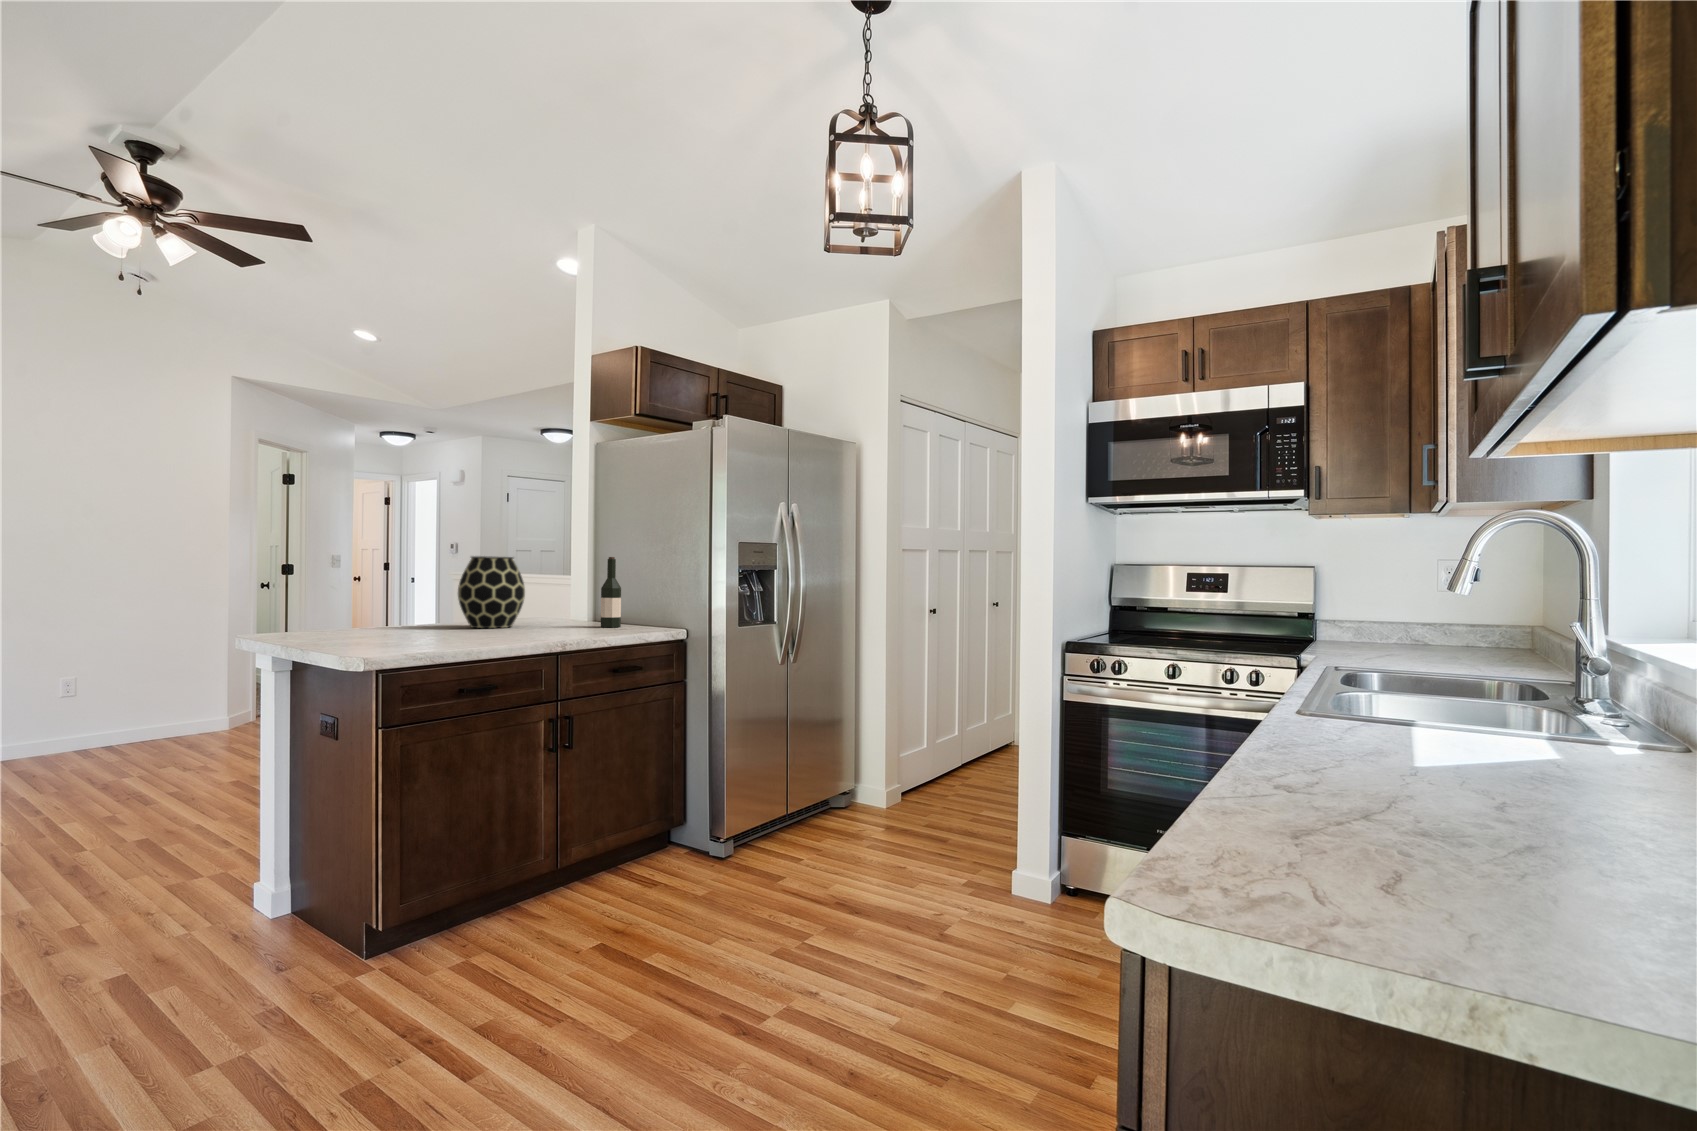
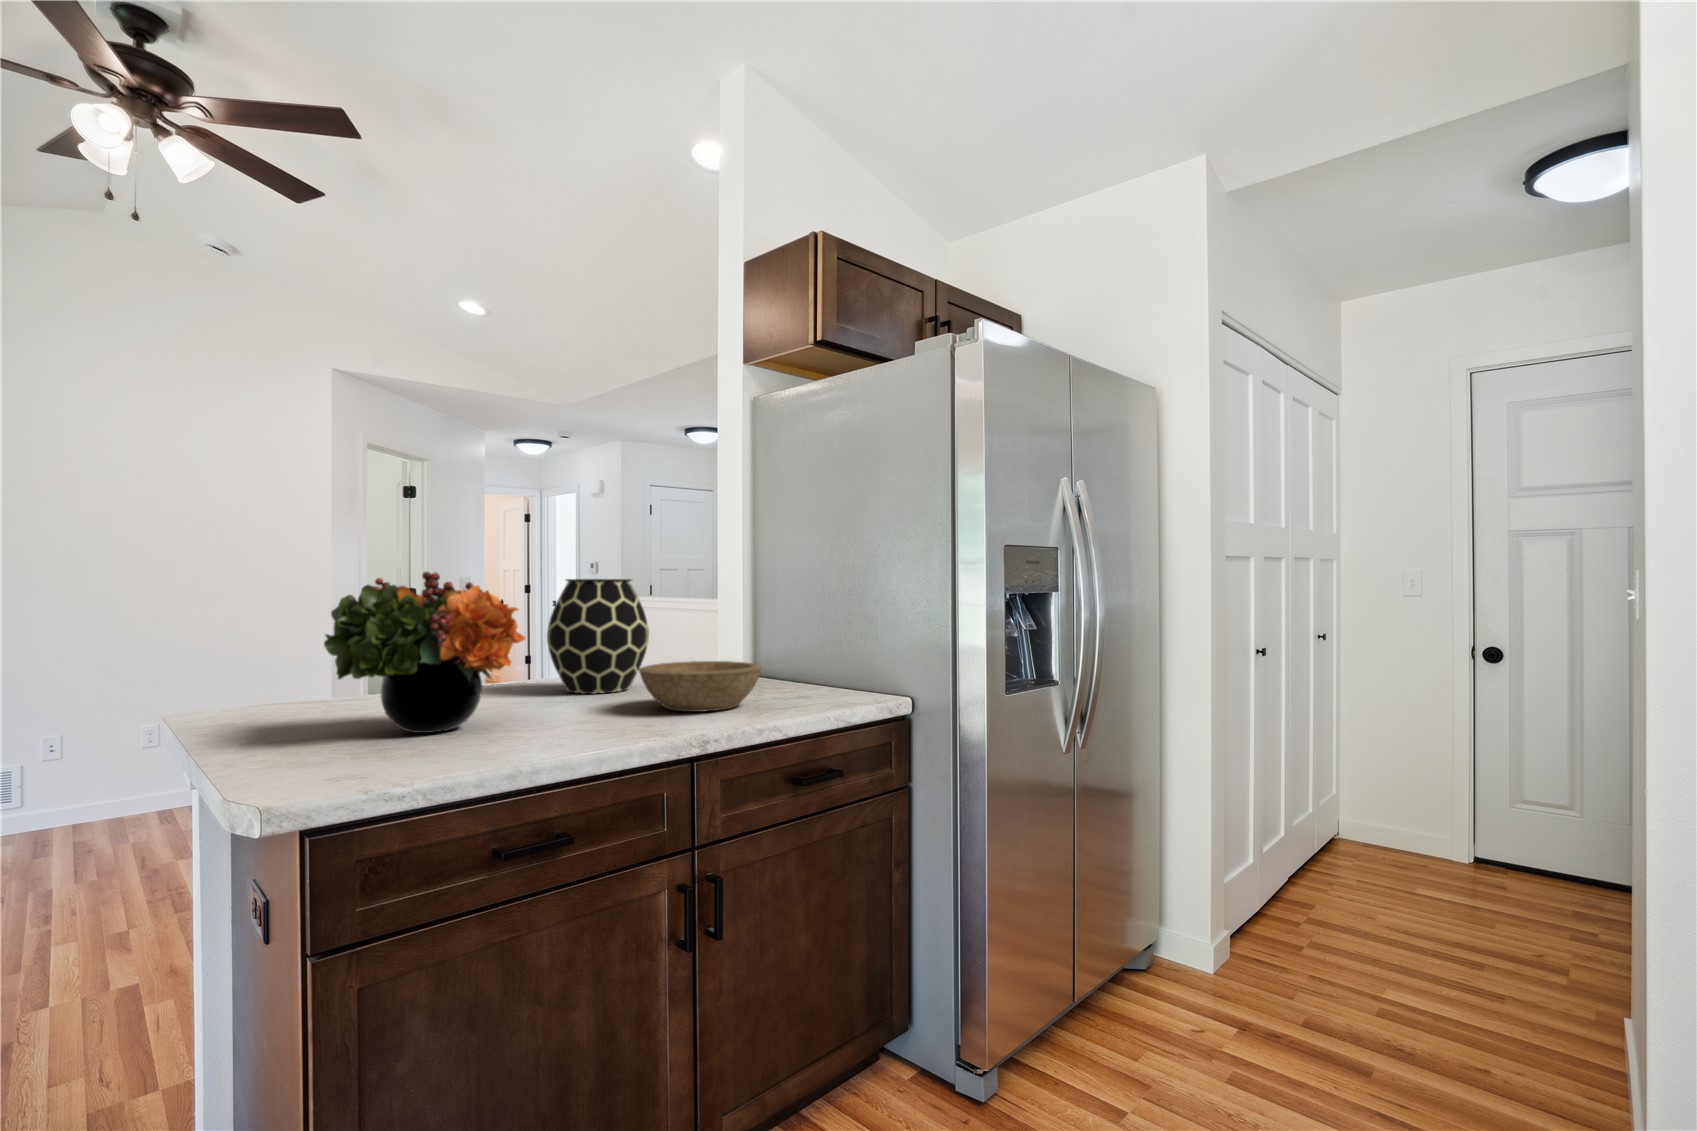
flower arrangement: none [345,550,460,640] -> present [324,572,526,733]
wine bottle: present [601,557,621,627] -> none [765,576,796,692]
bowl: none [523,607,599,633] -> present [639,661,762,712]

